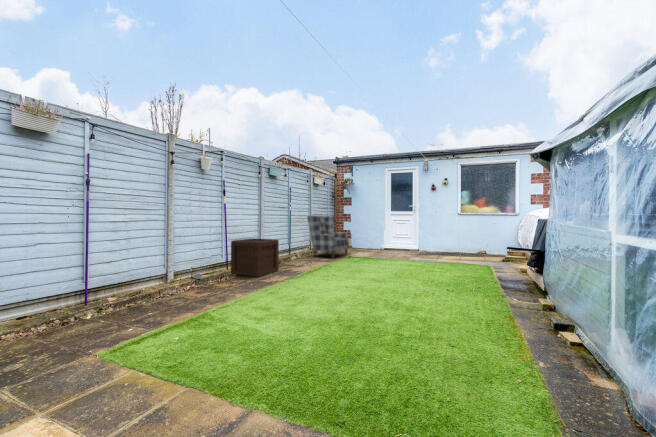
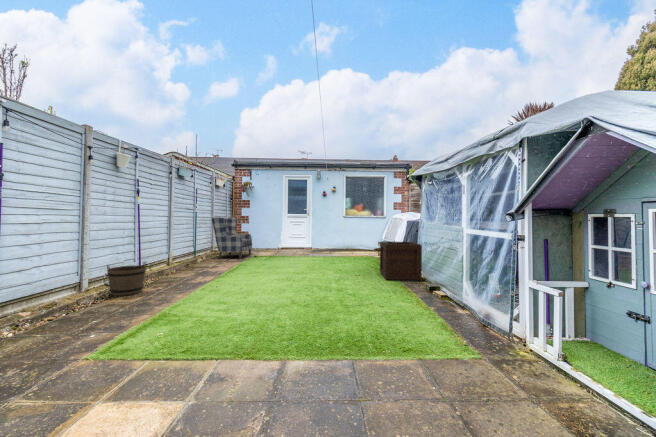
wooden crate: present [231,238,279,277] -> present [380,242,422,280]
bucket: none [190,258,222,288] -> present [107,262,146,296]

